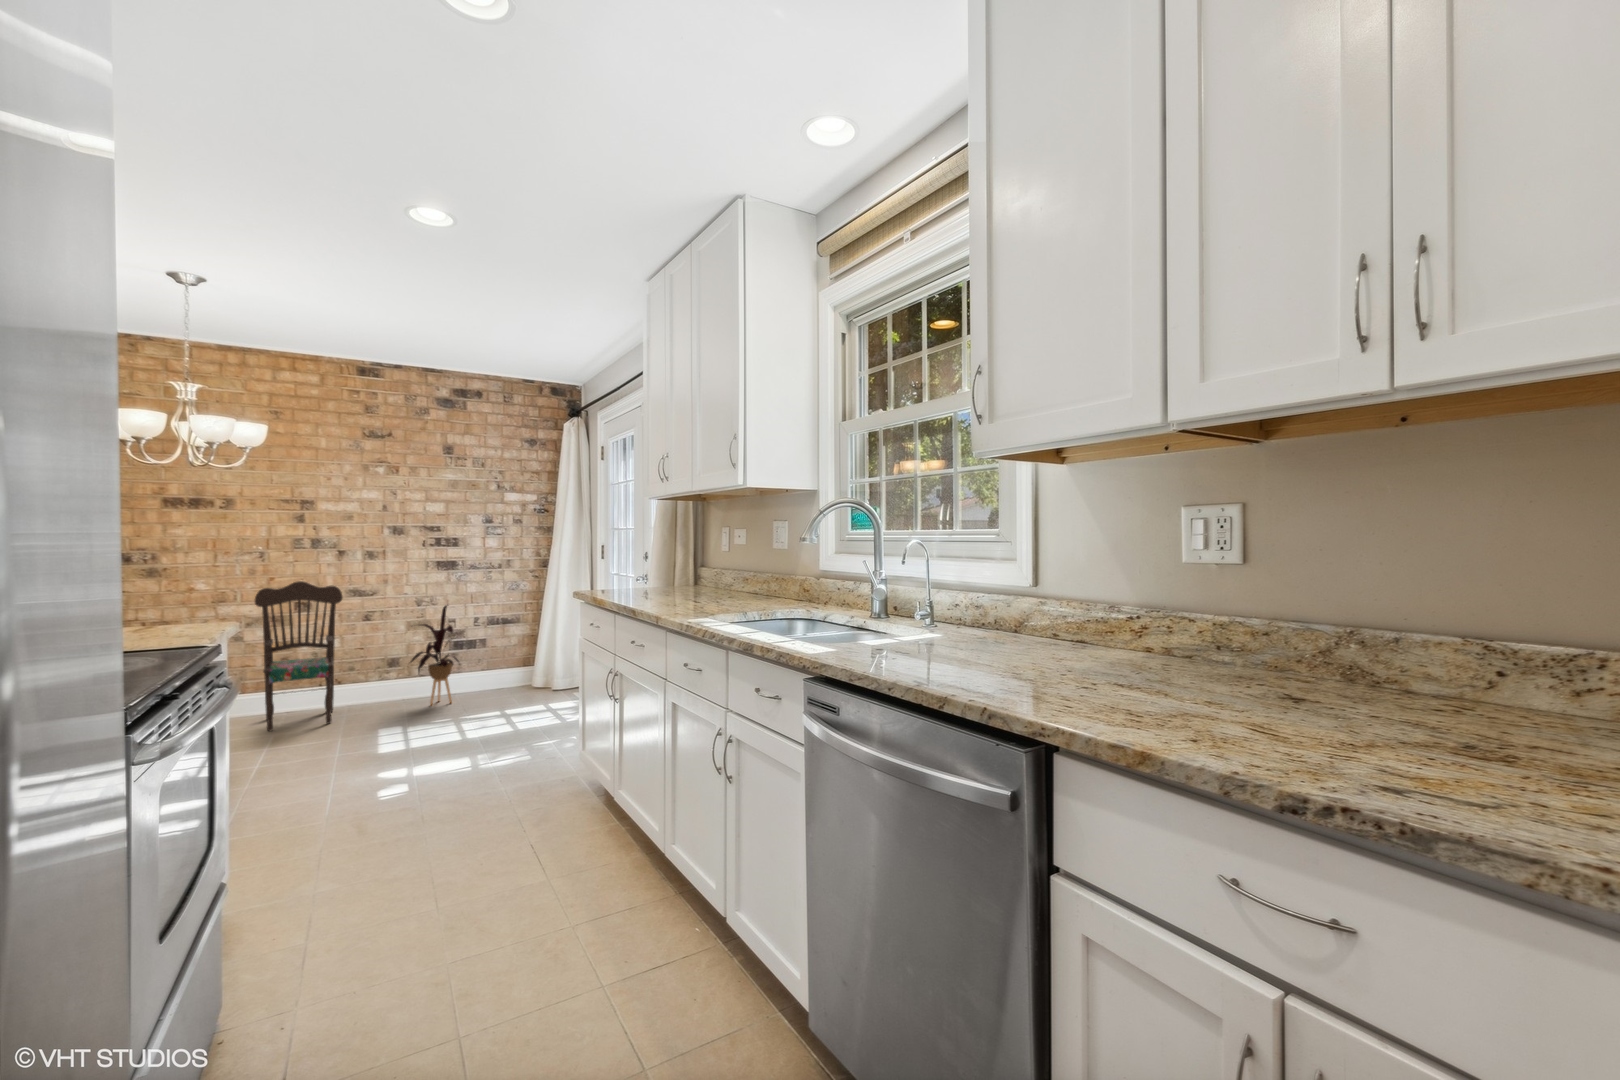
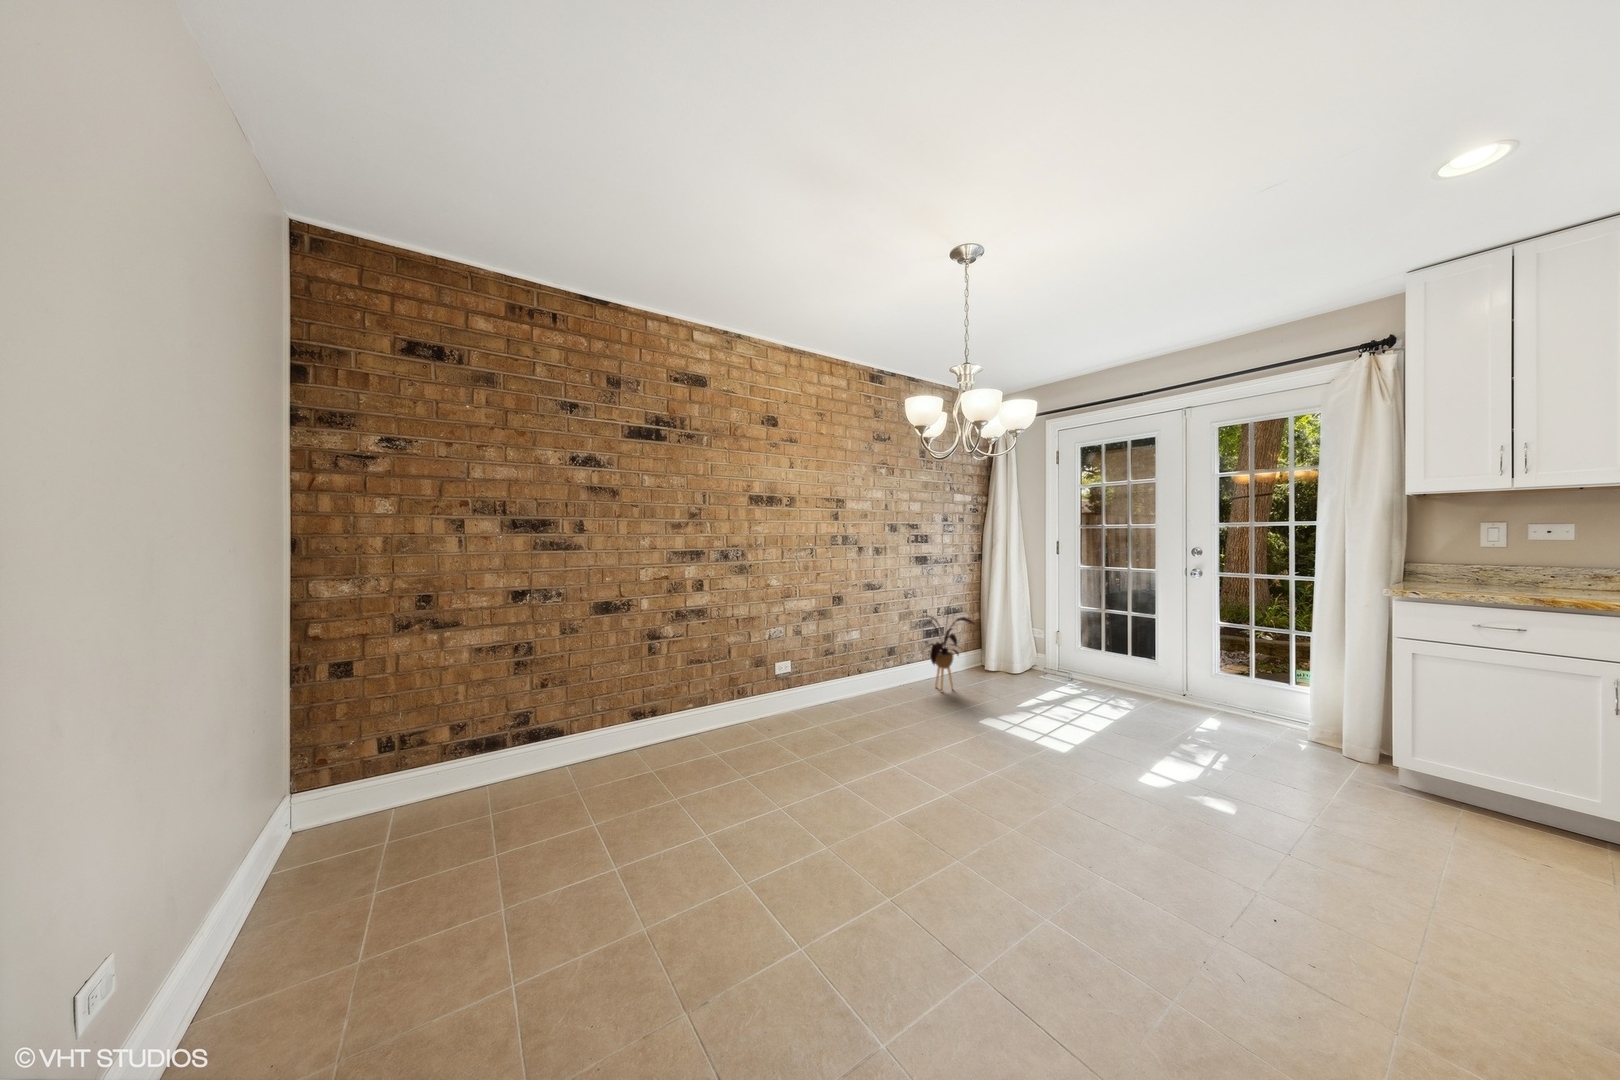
dining chair: present [255,581,343,731] -> none [817,576,904,724]

